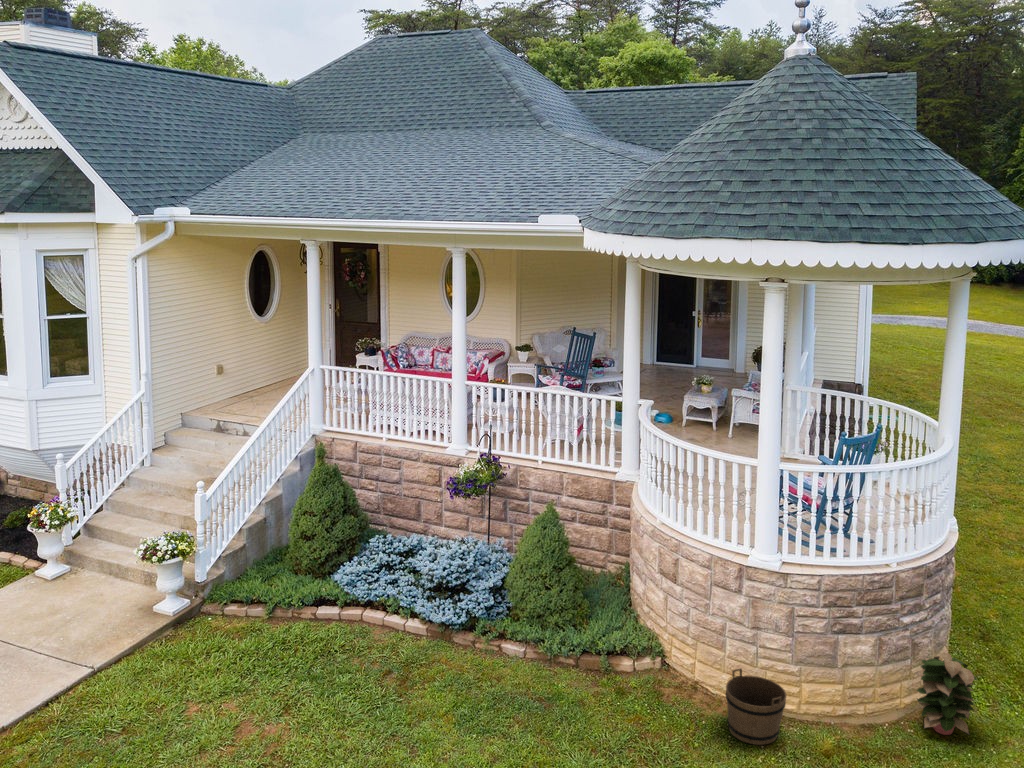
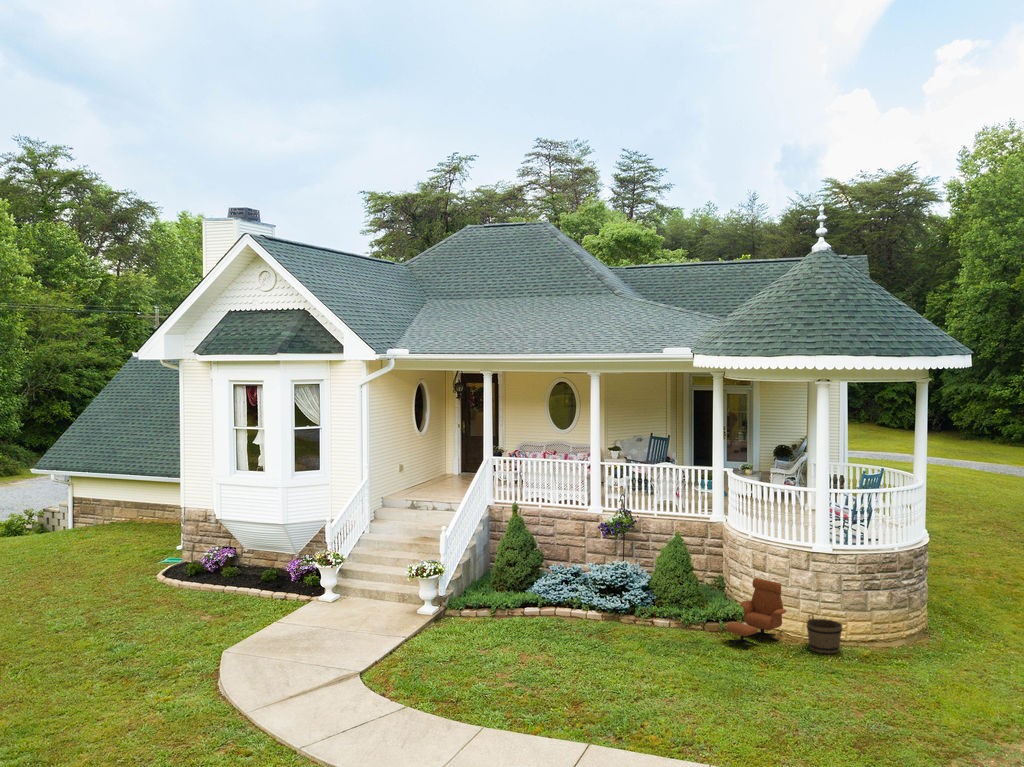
lounge chair: none [593,595,699,726] -> present [727,578,787,649]
decorative plant: present [915,653,977,735] -> none [911,599,948,648]

